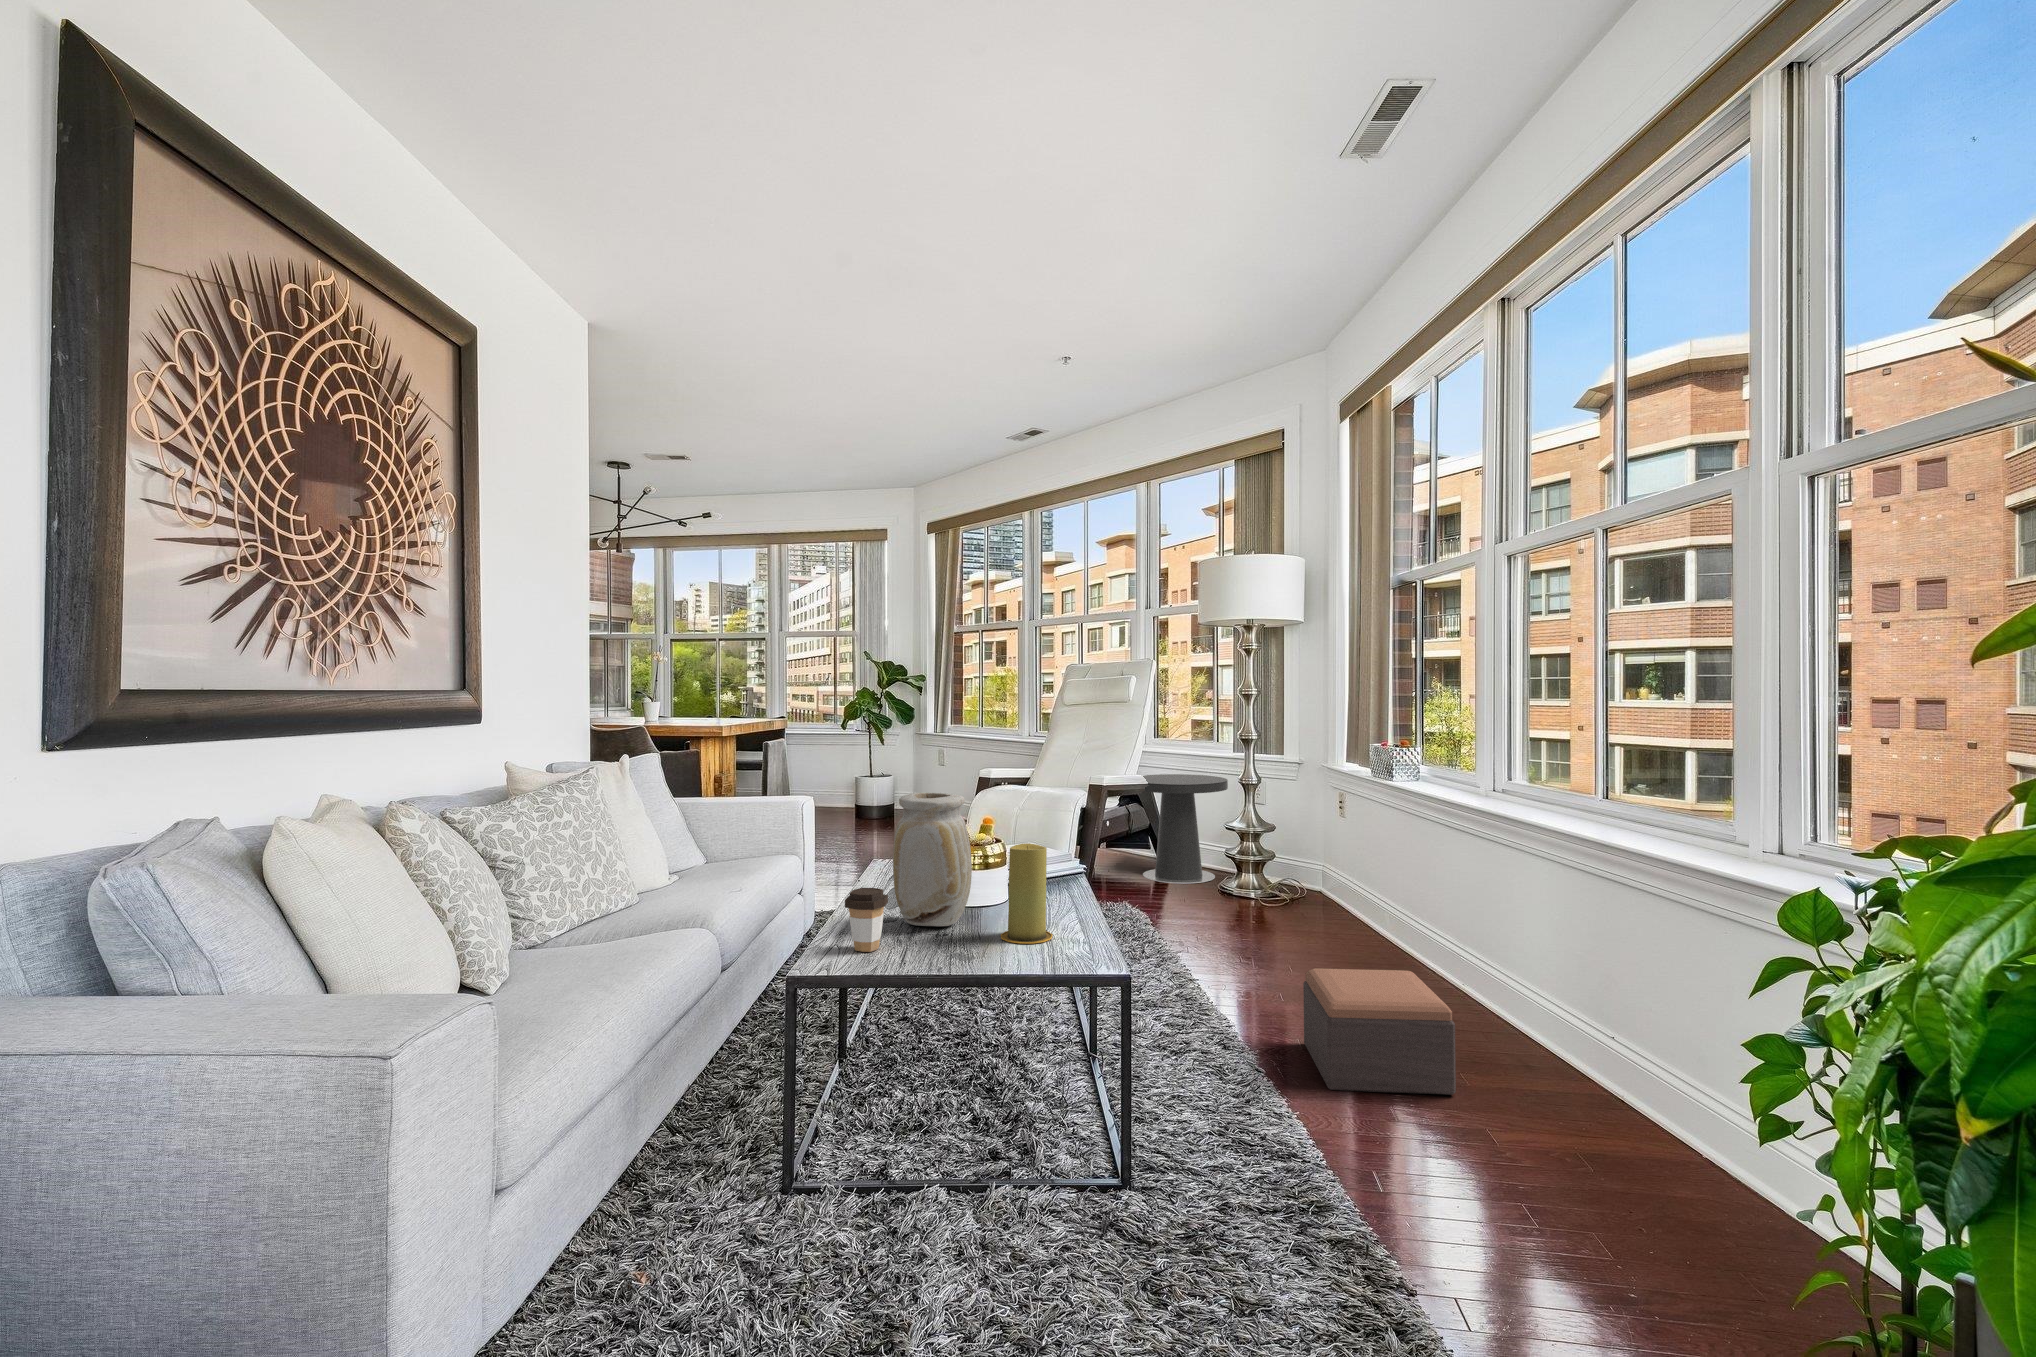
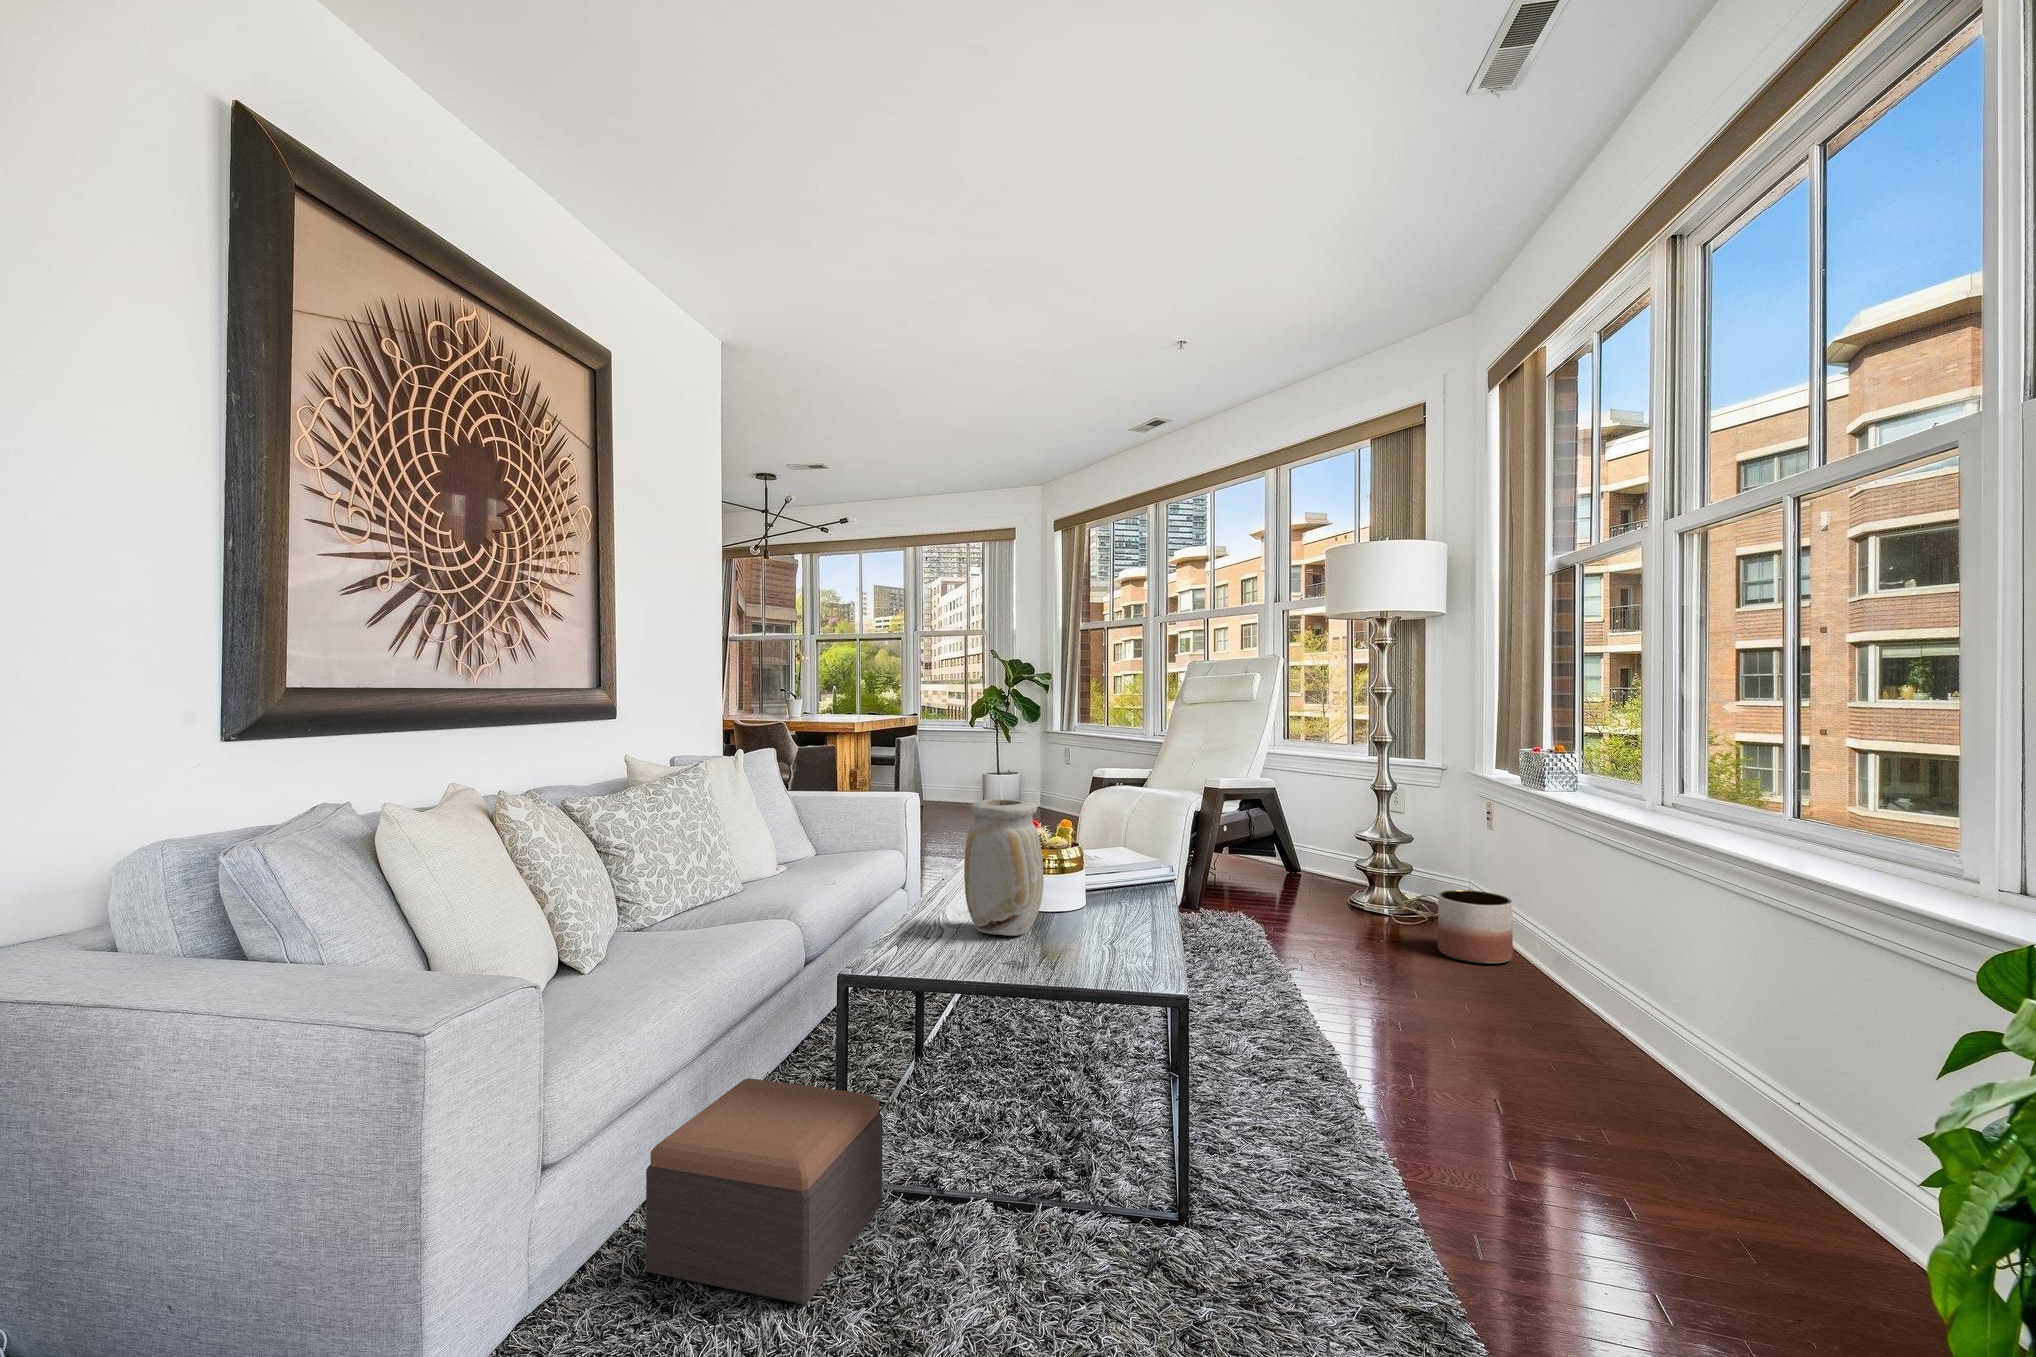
side table: present [1143,774,1228,884] -> none [1257,783,1365,899]
candle: present [1001,843,1053,944] -> none [1068,855,1121,959]
planter: none [1302,868,1368,934] -> present [1438,890,1513,964]
coffee cup: present [845,888,888,952] -> none [907,893,951,958]
footstool: present [1303,968,1456,1095] -> present [646,1078,883,1304]

